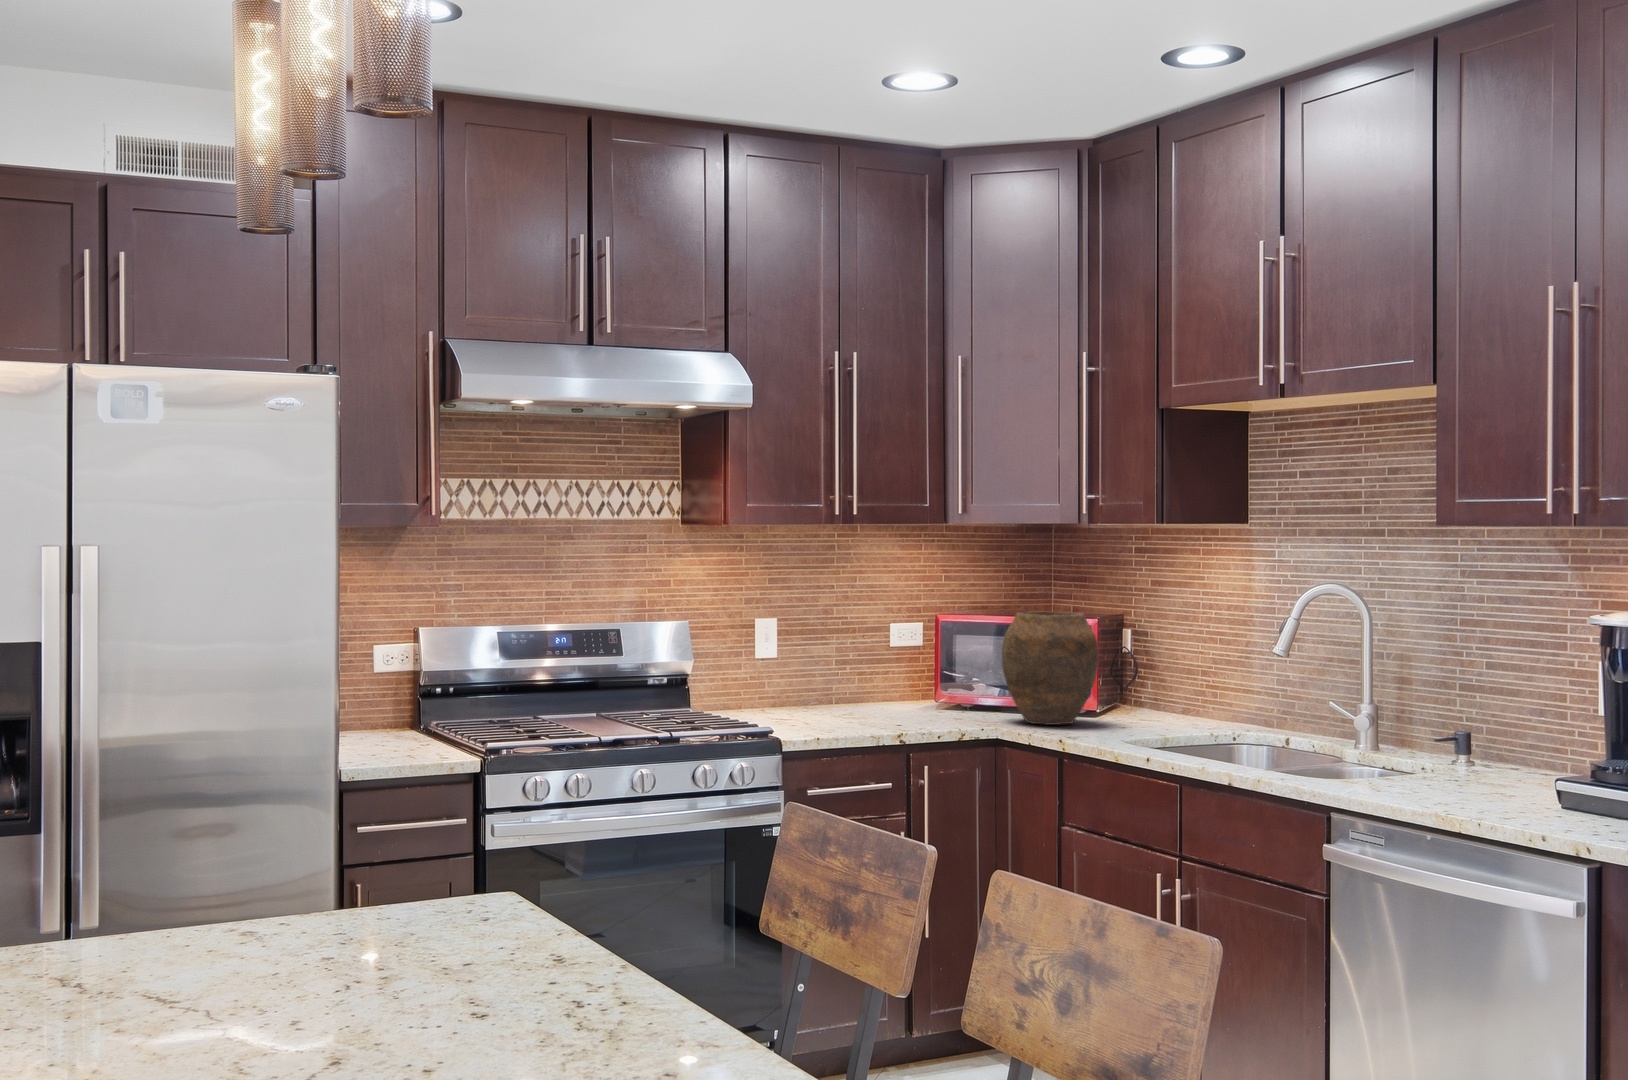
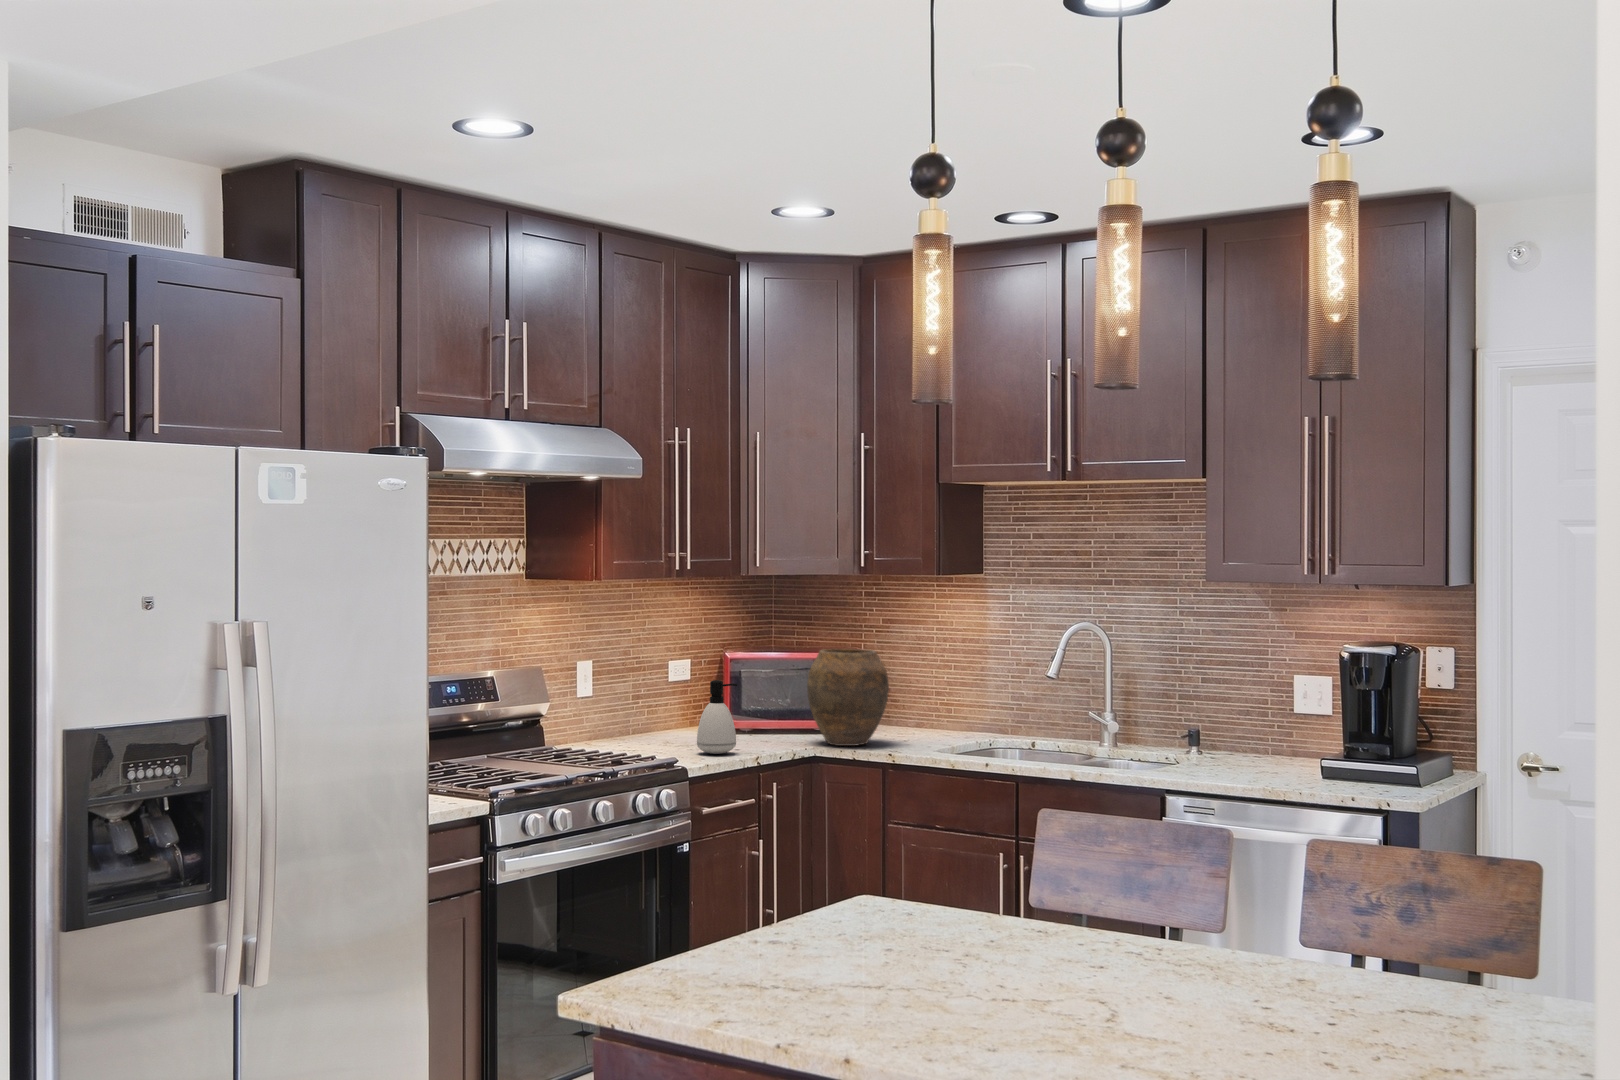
soap dispenser: none [848,639,892,720] -> present [697,680,737,754]

